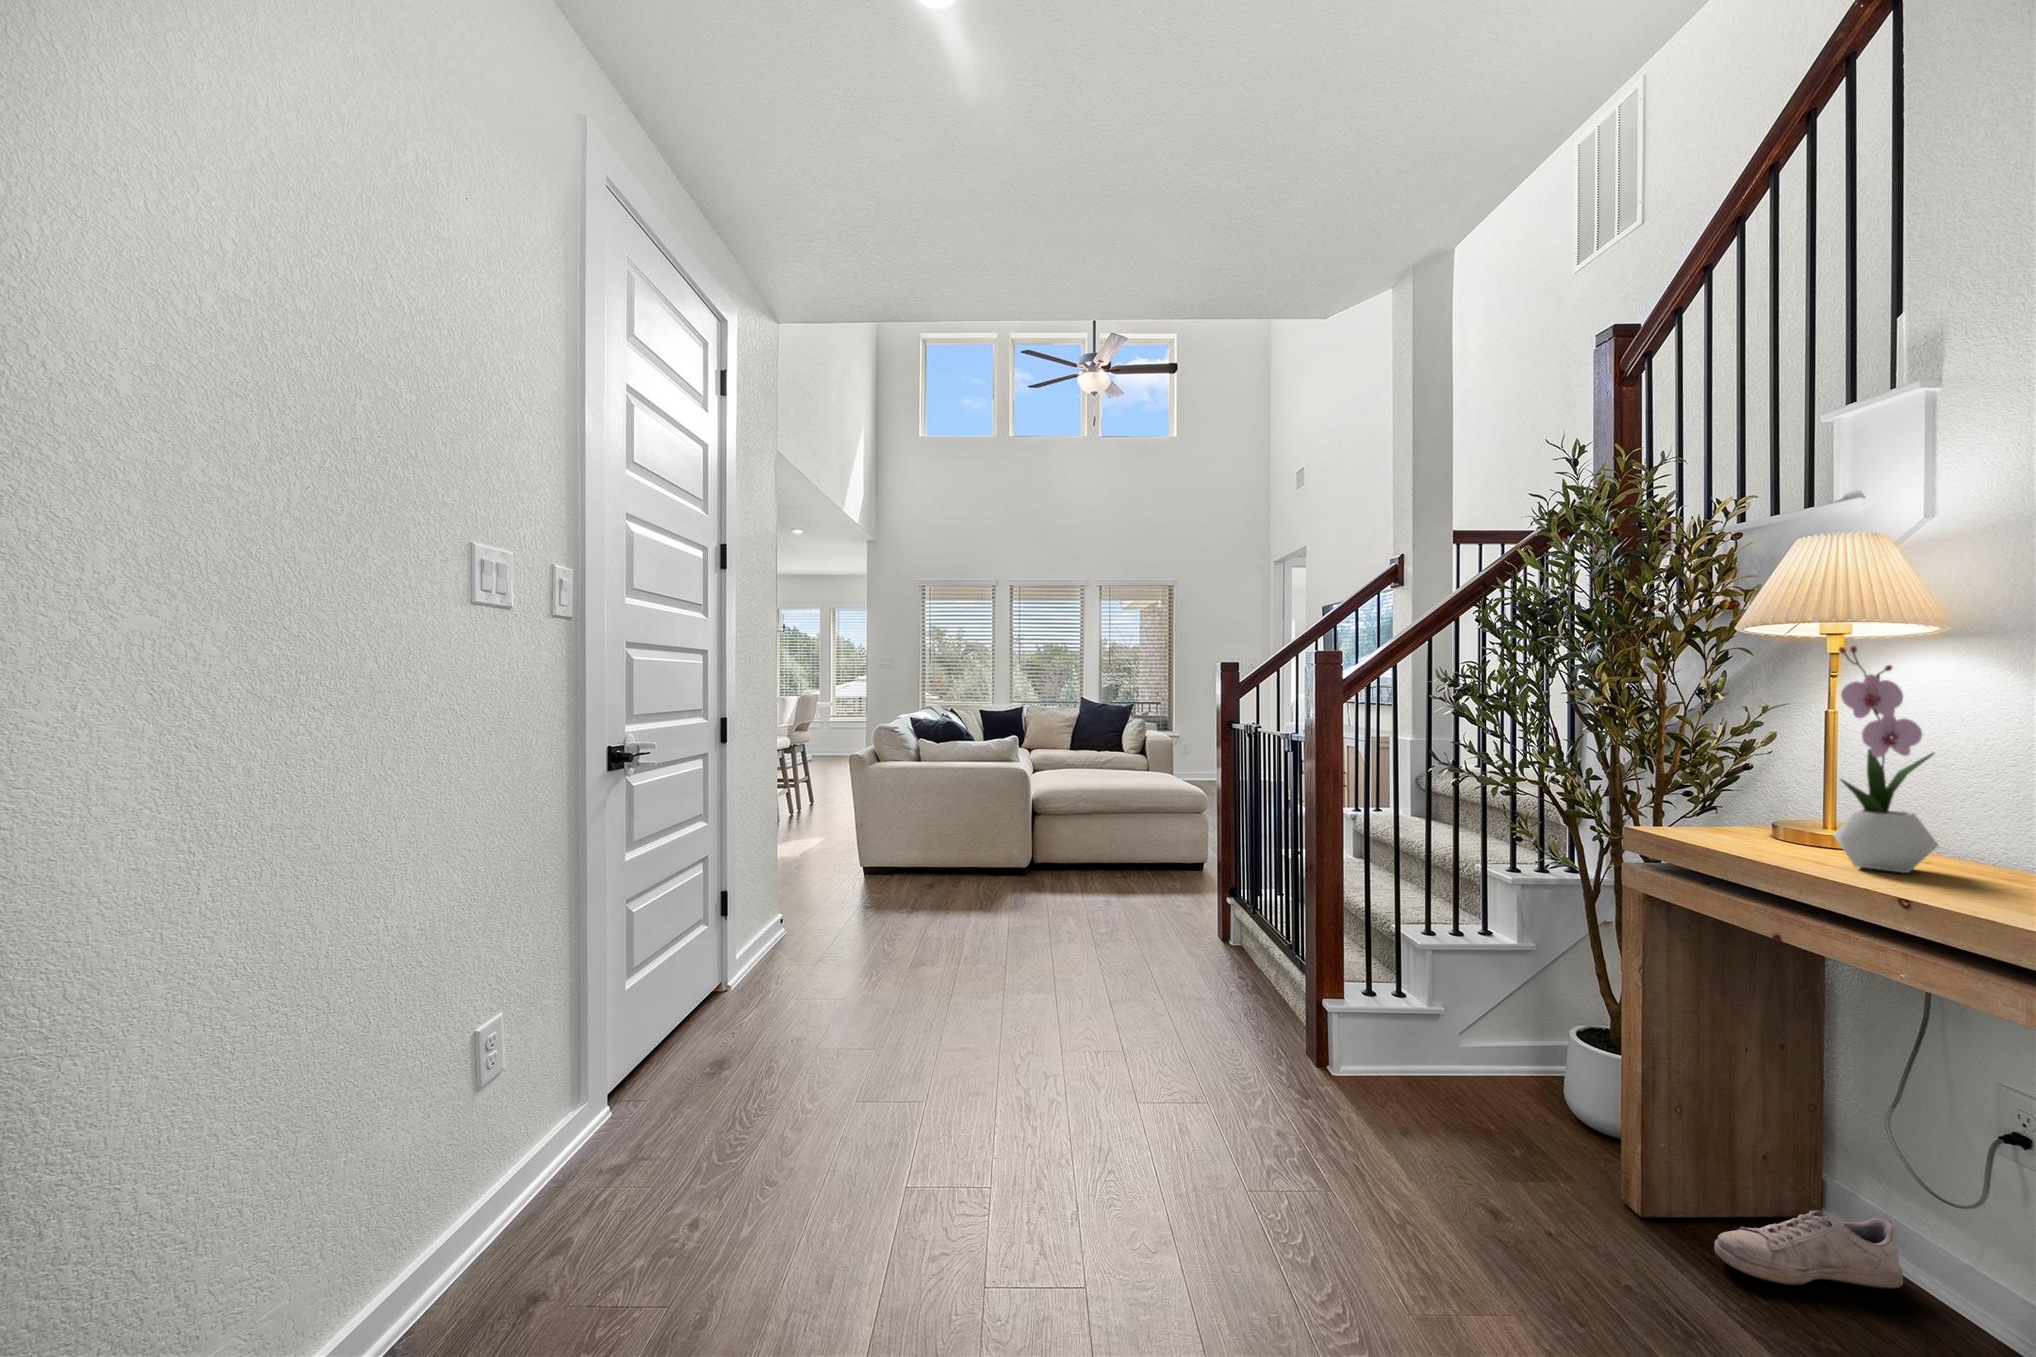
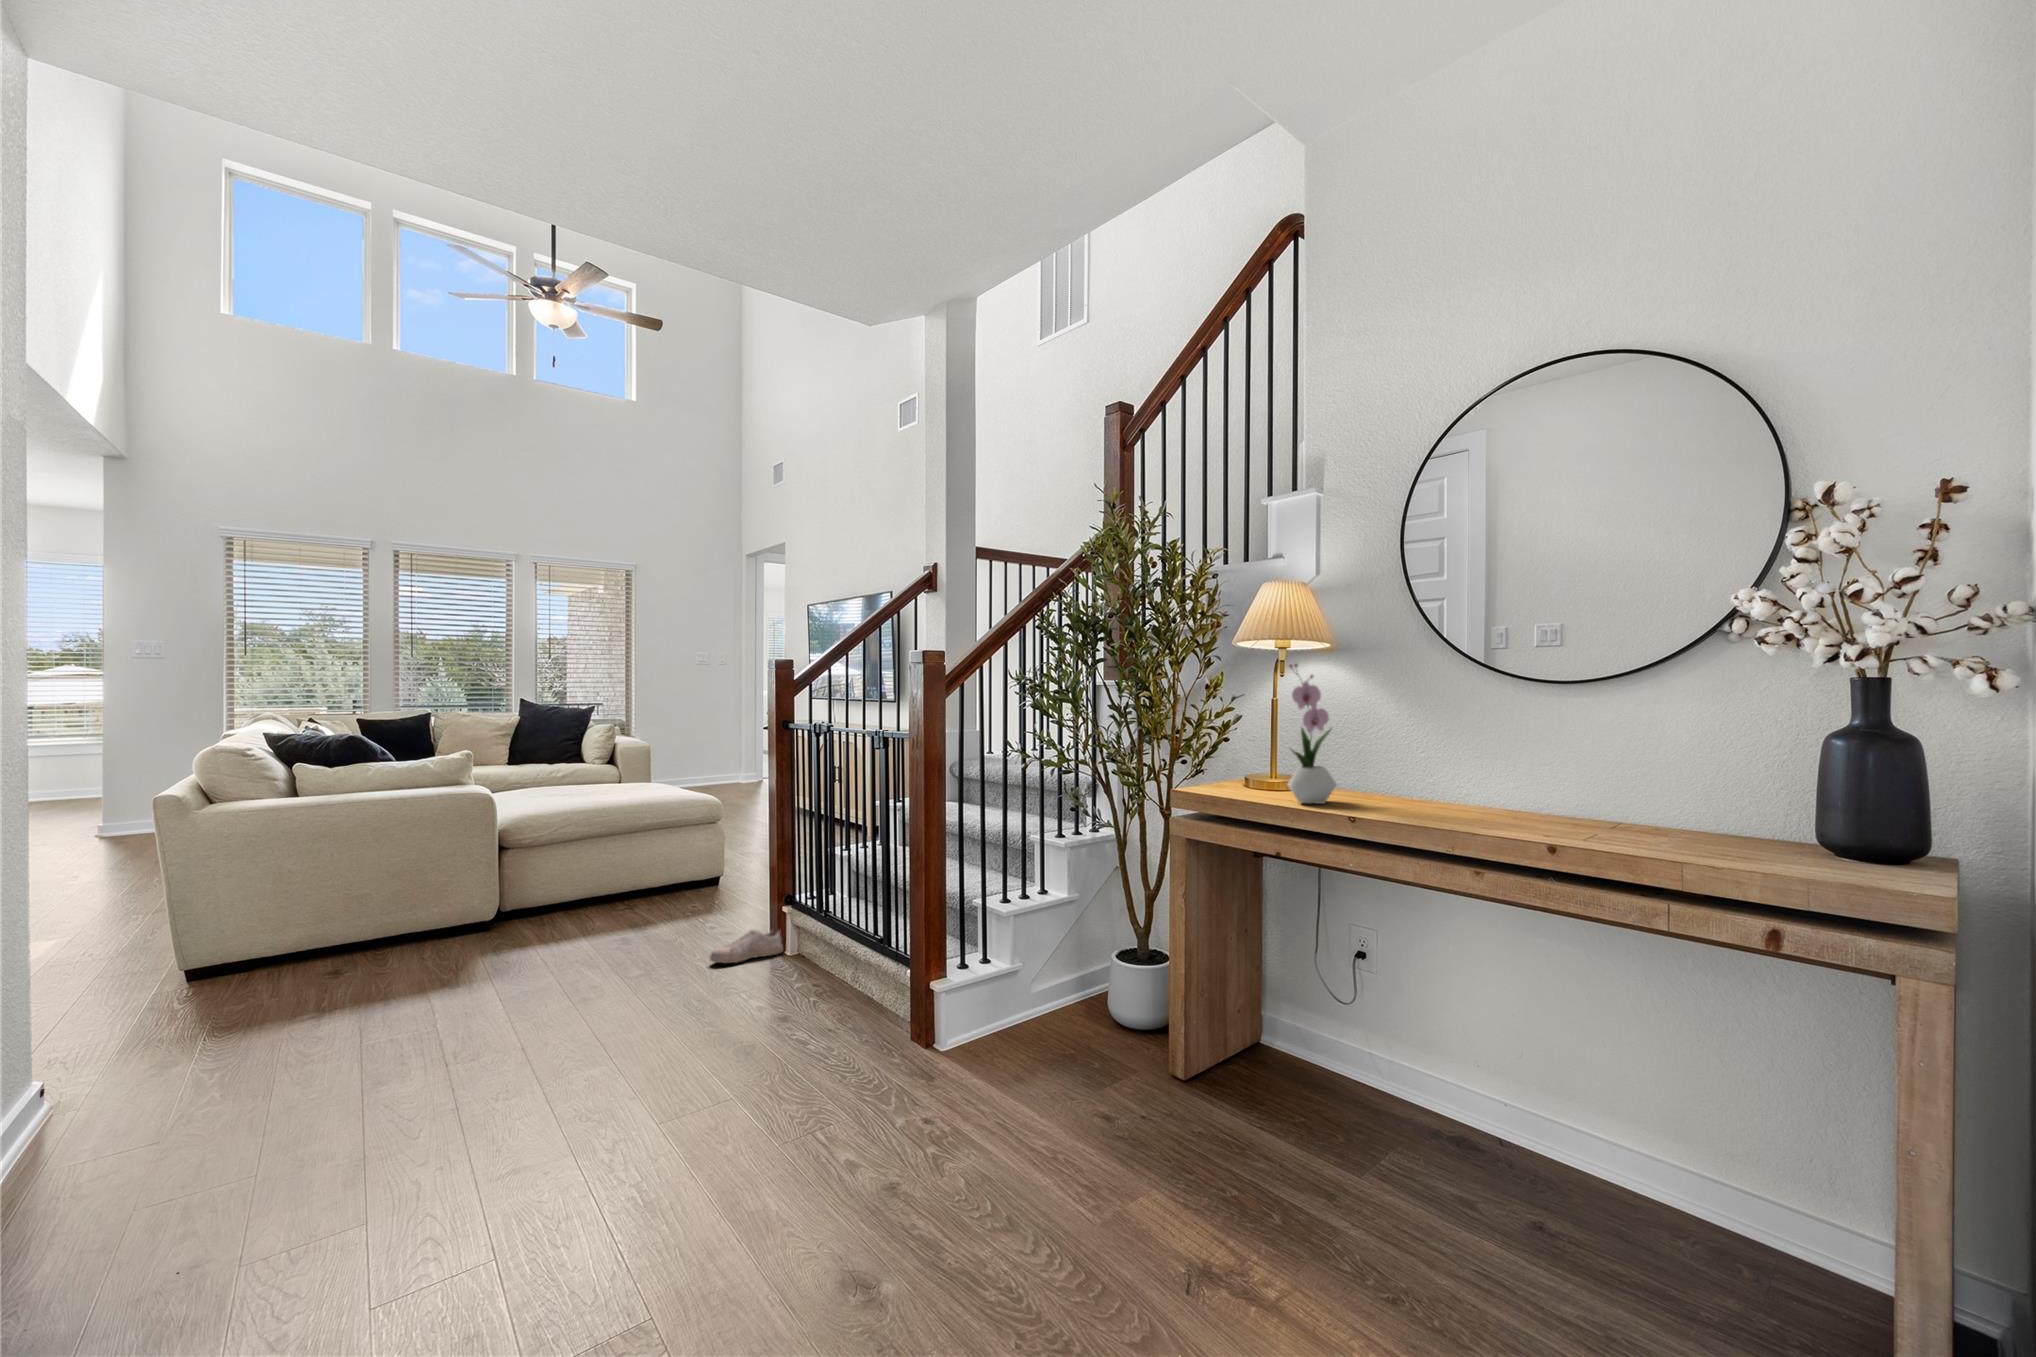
shoe: present [1714,1210,1903,1289] -> present [710,930,783,963]

